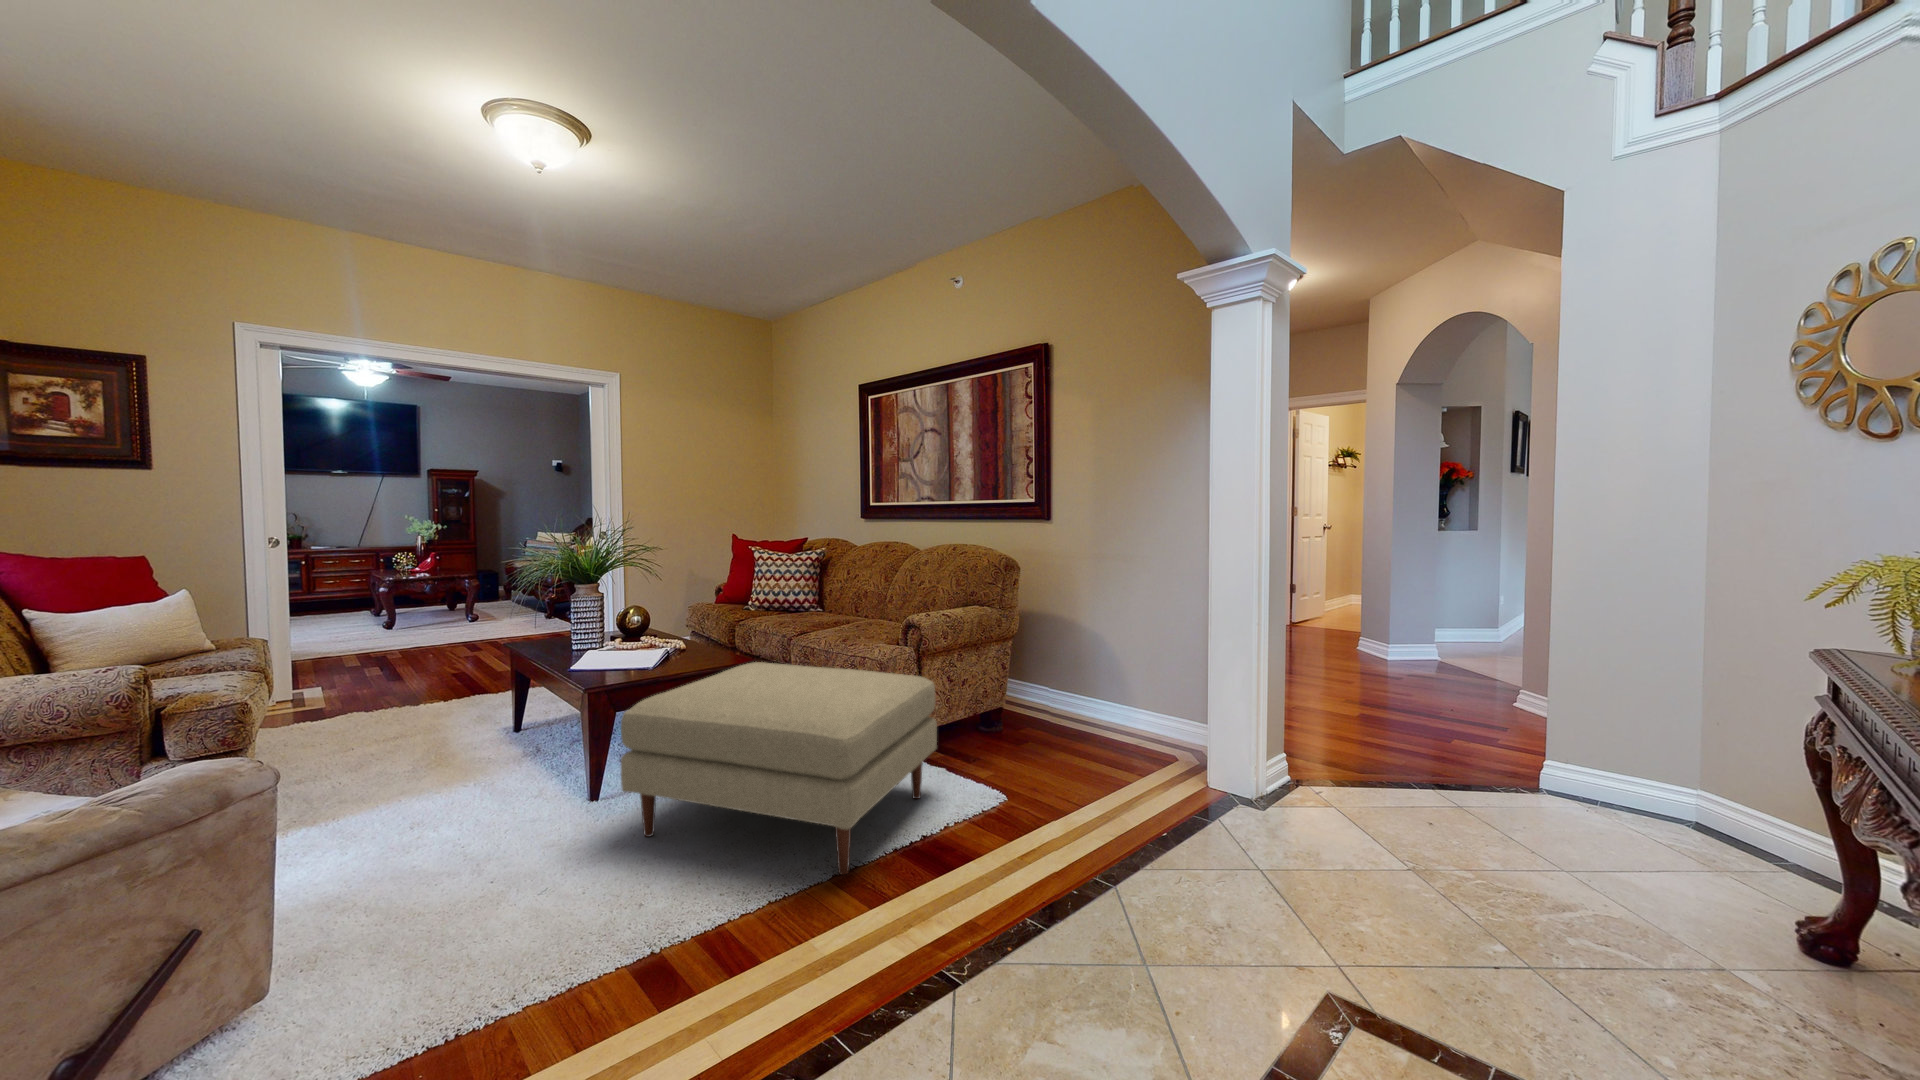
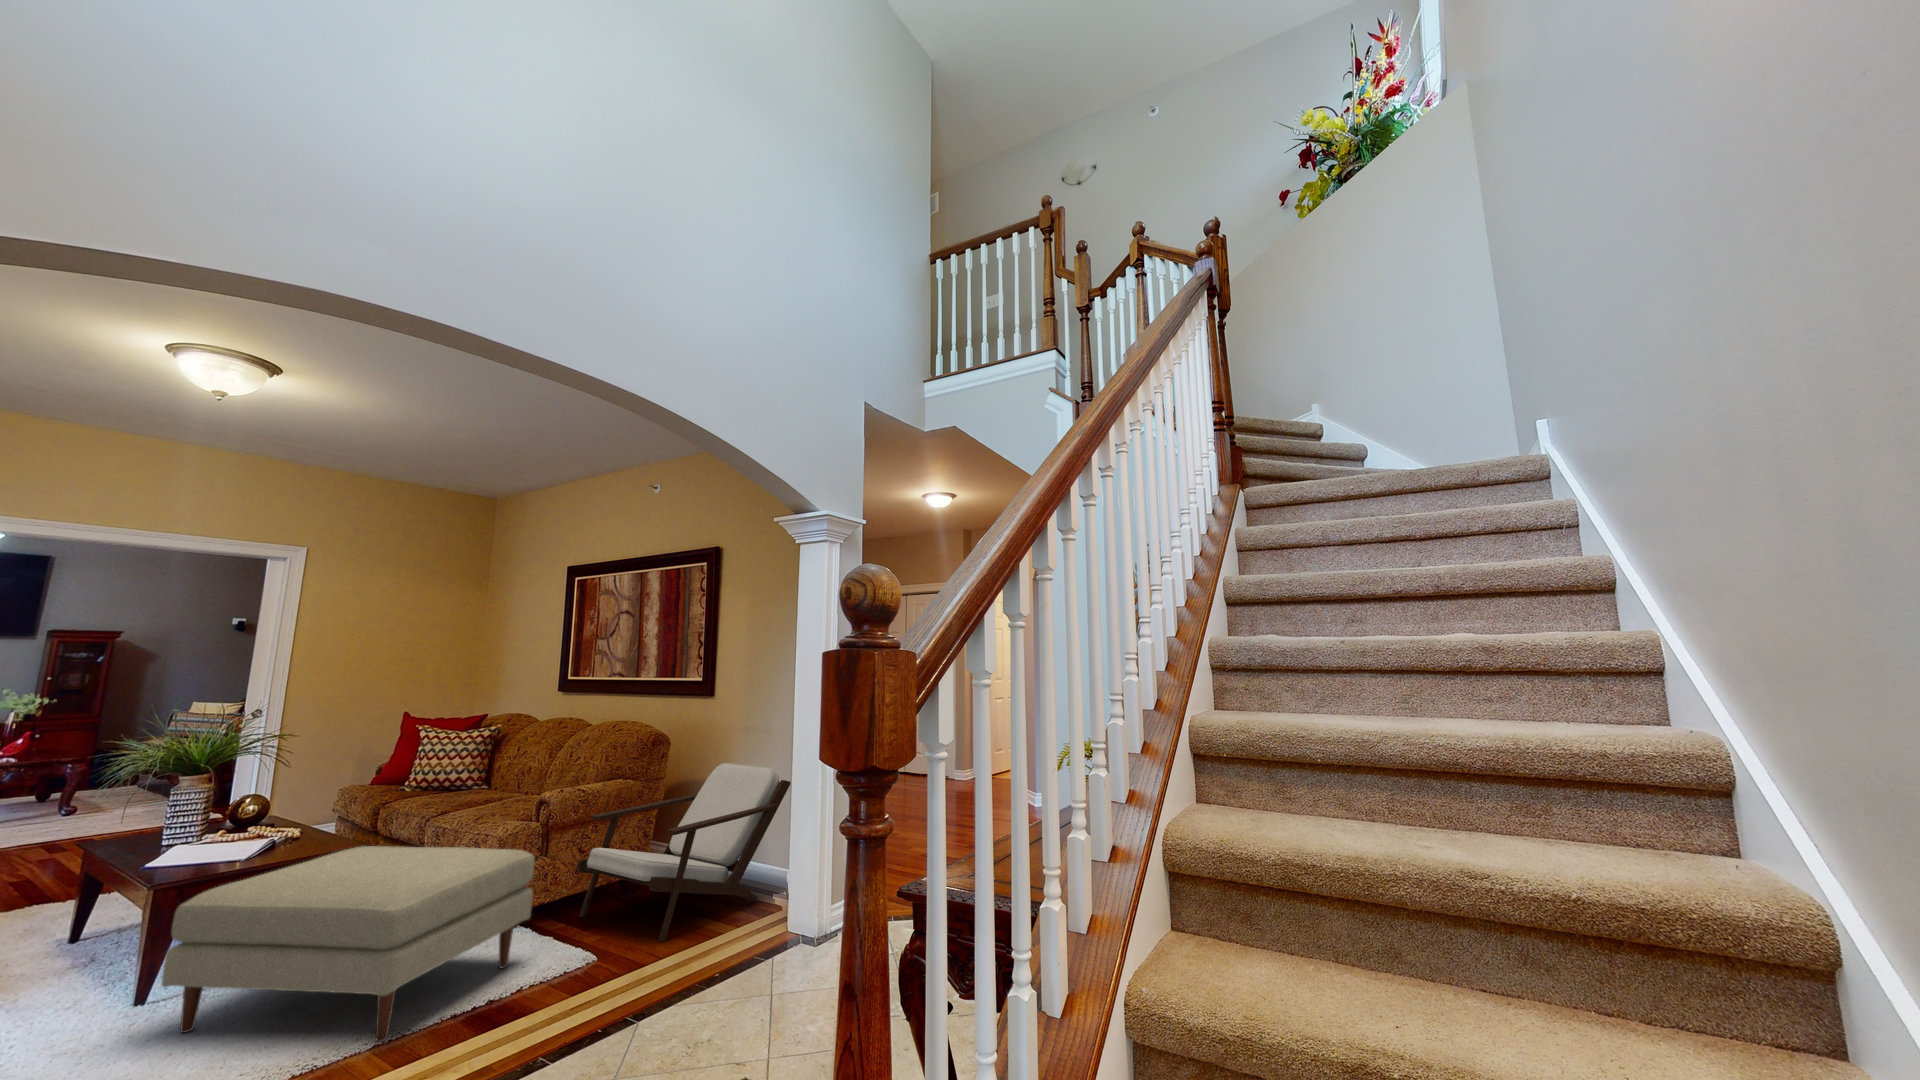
armchair: none [953,593,1169,786] -> present [577,763,791,942]

